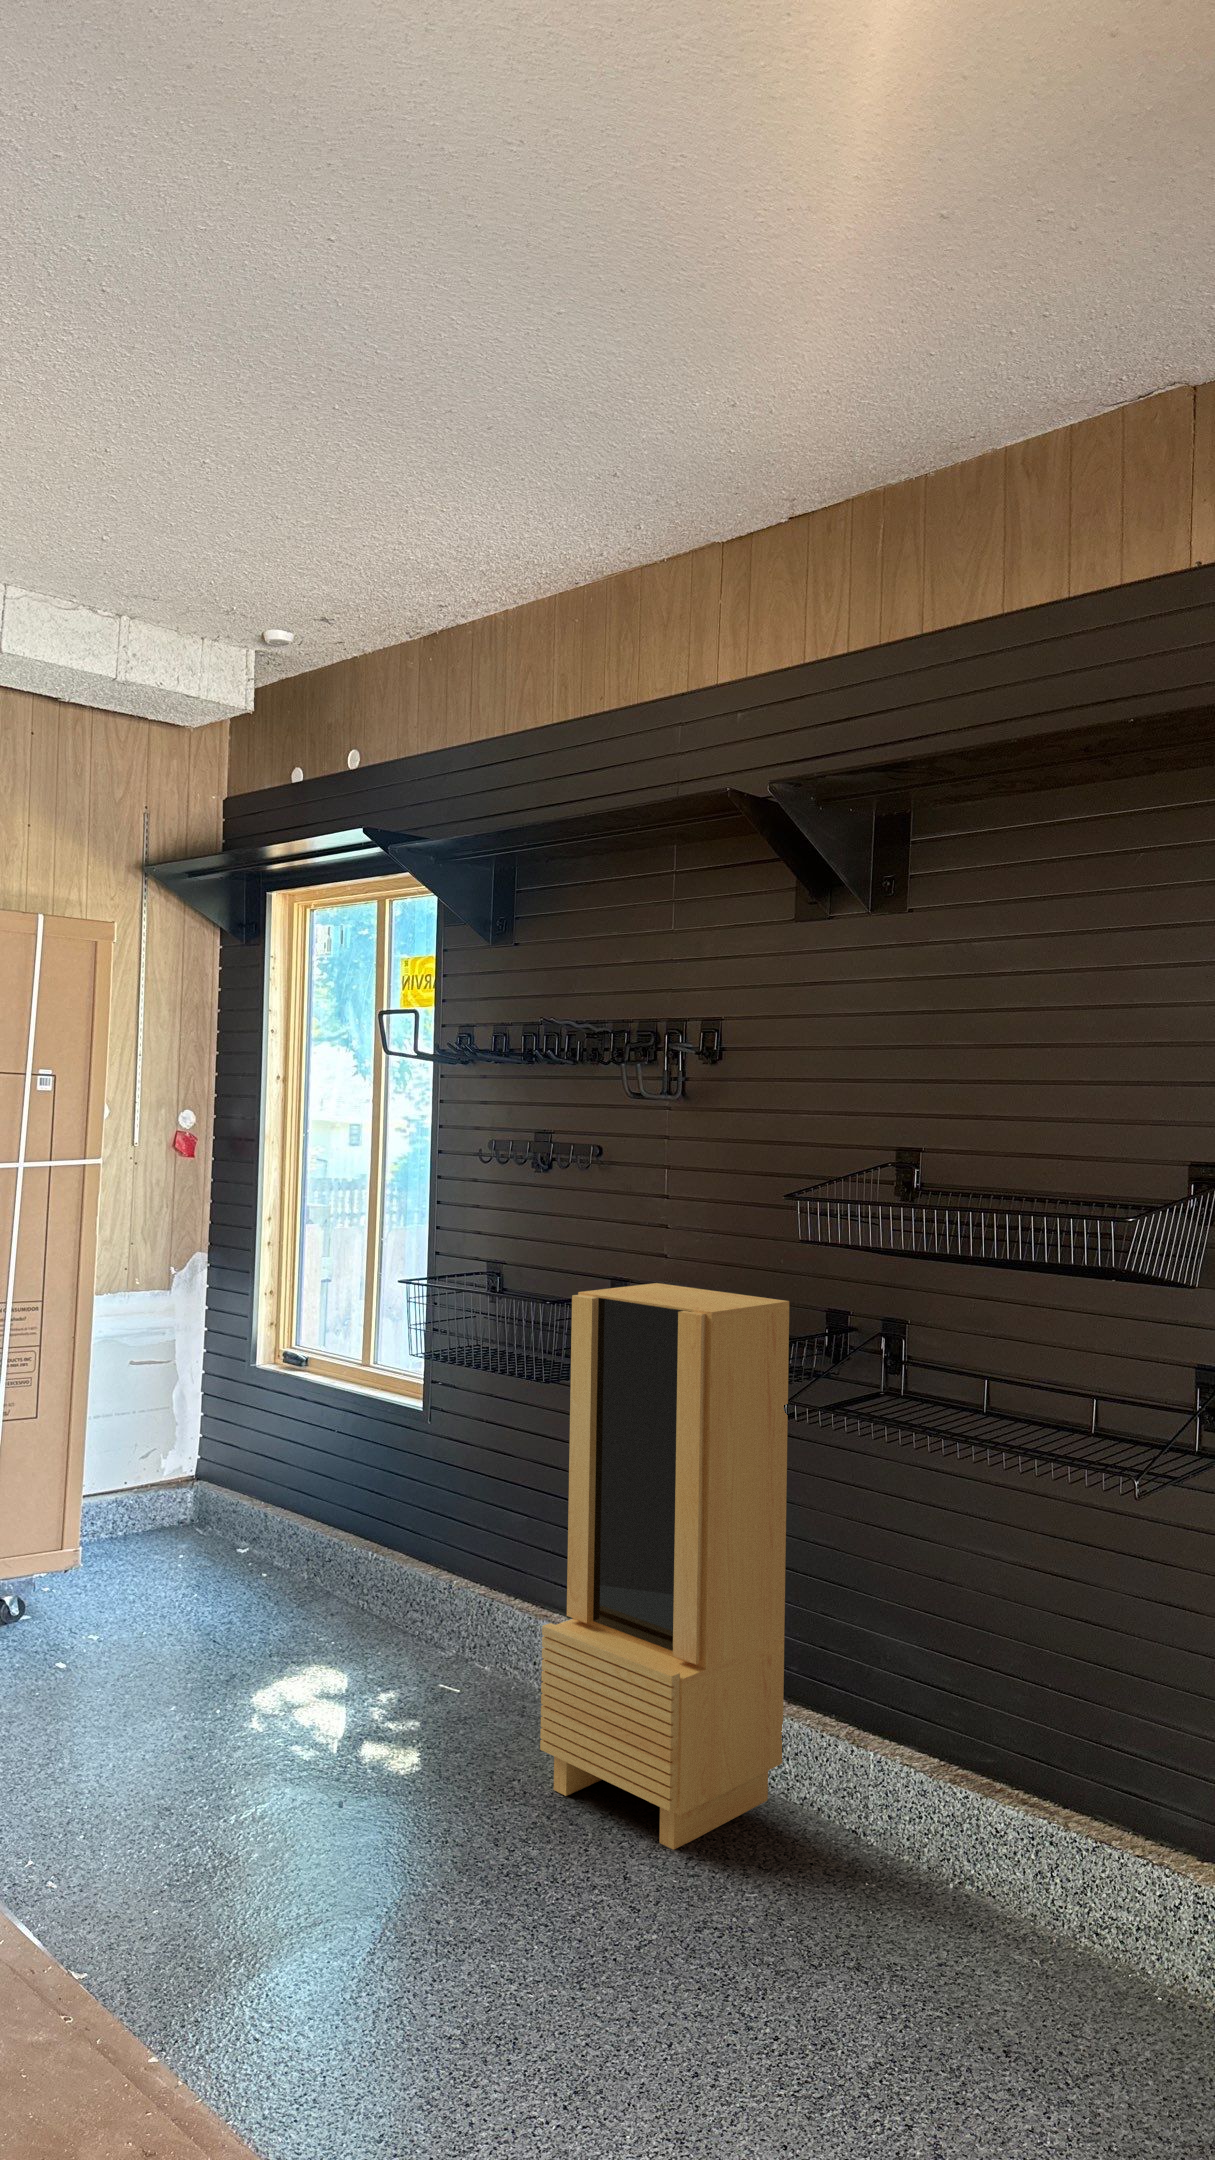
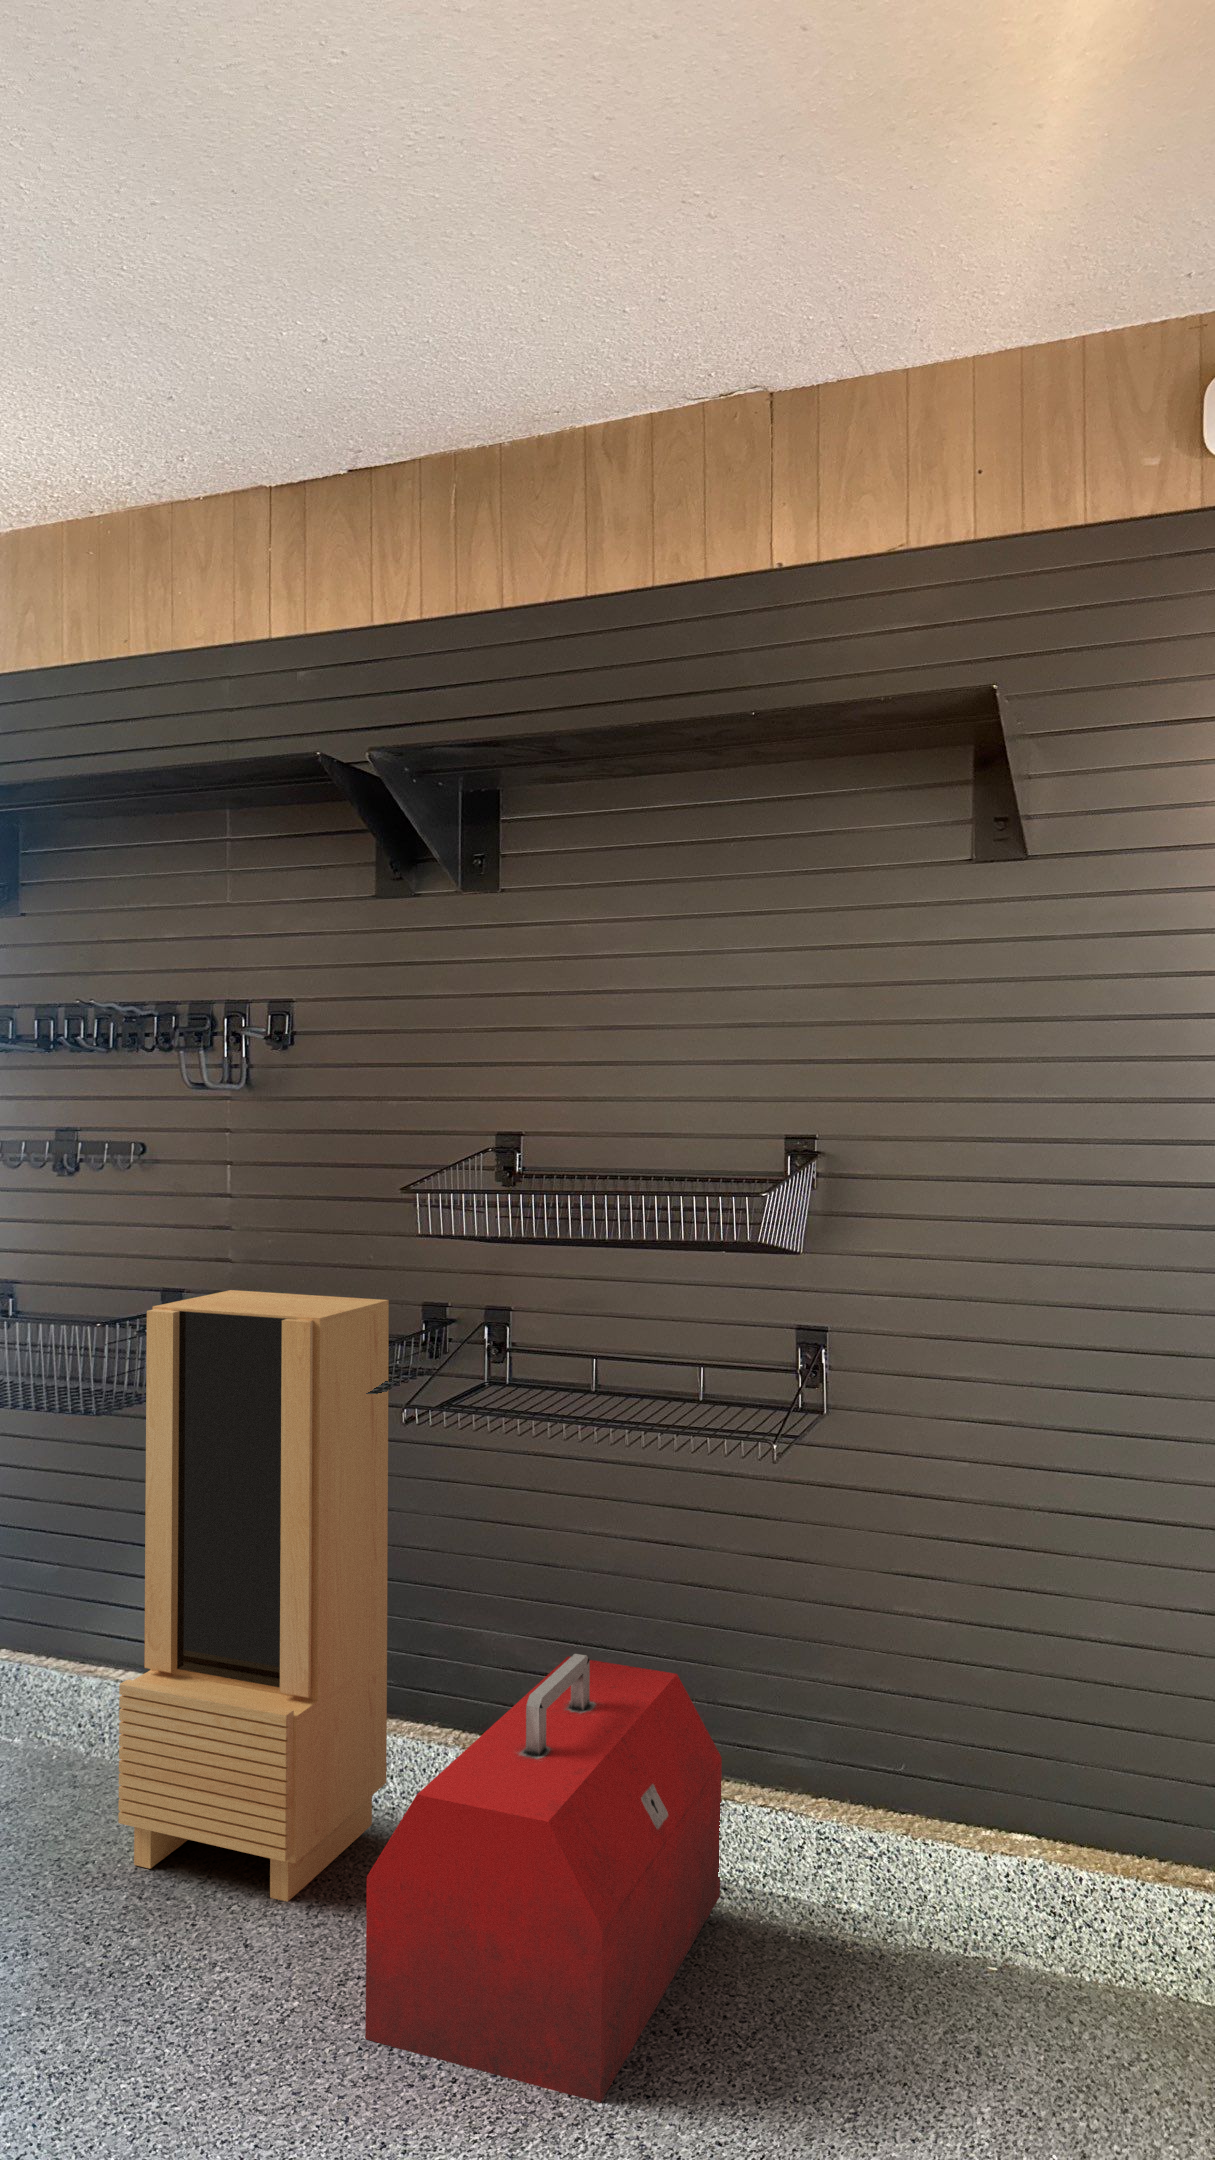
toolbox: none [707,1662,1098,2098] -> present [365,1654,722,2103]

